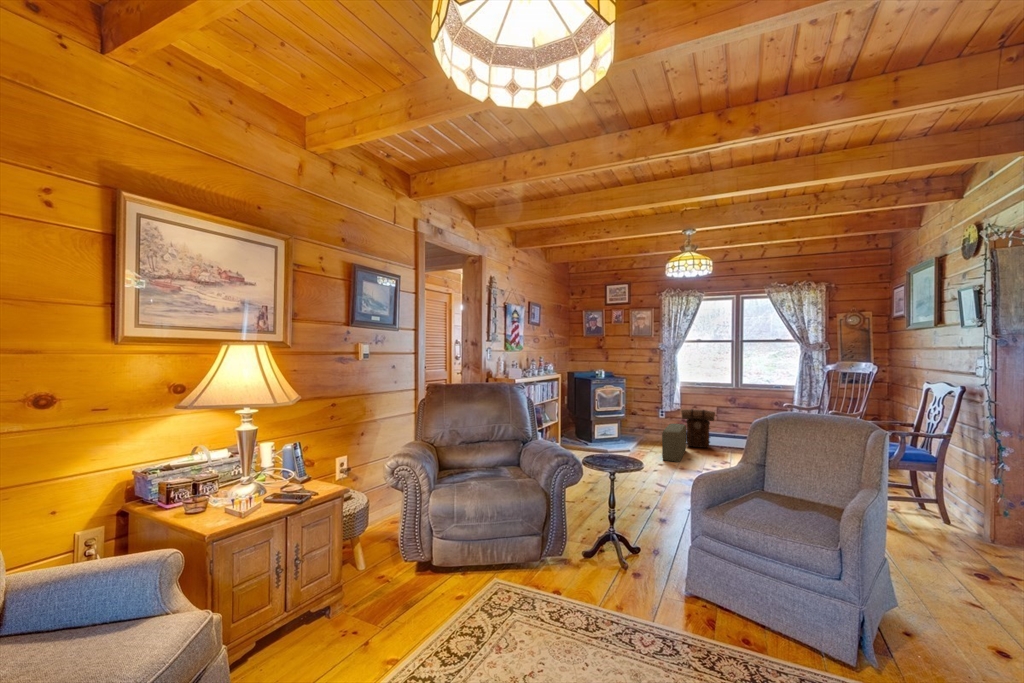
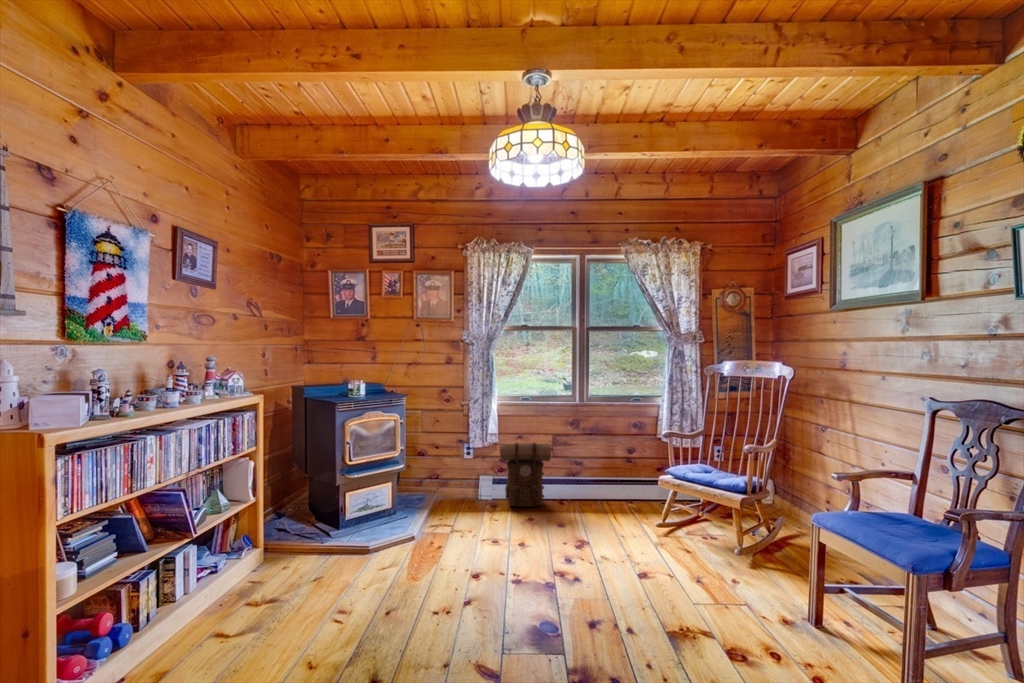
pouf: present [662,424,686,462] -> none [472,474,509,555]

